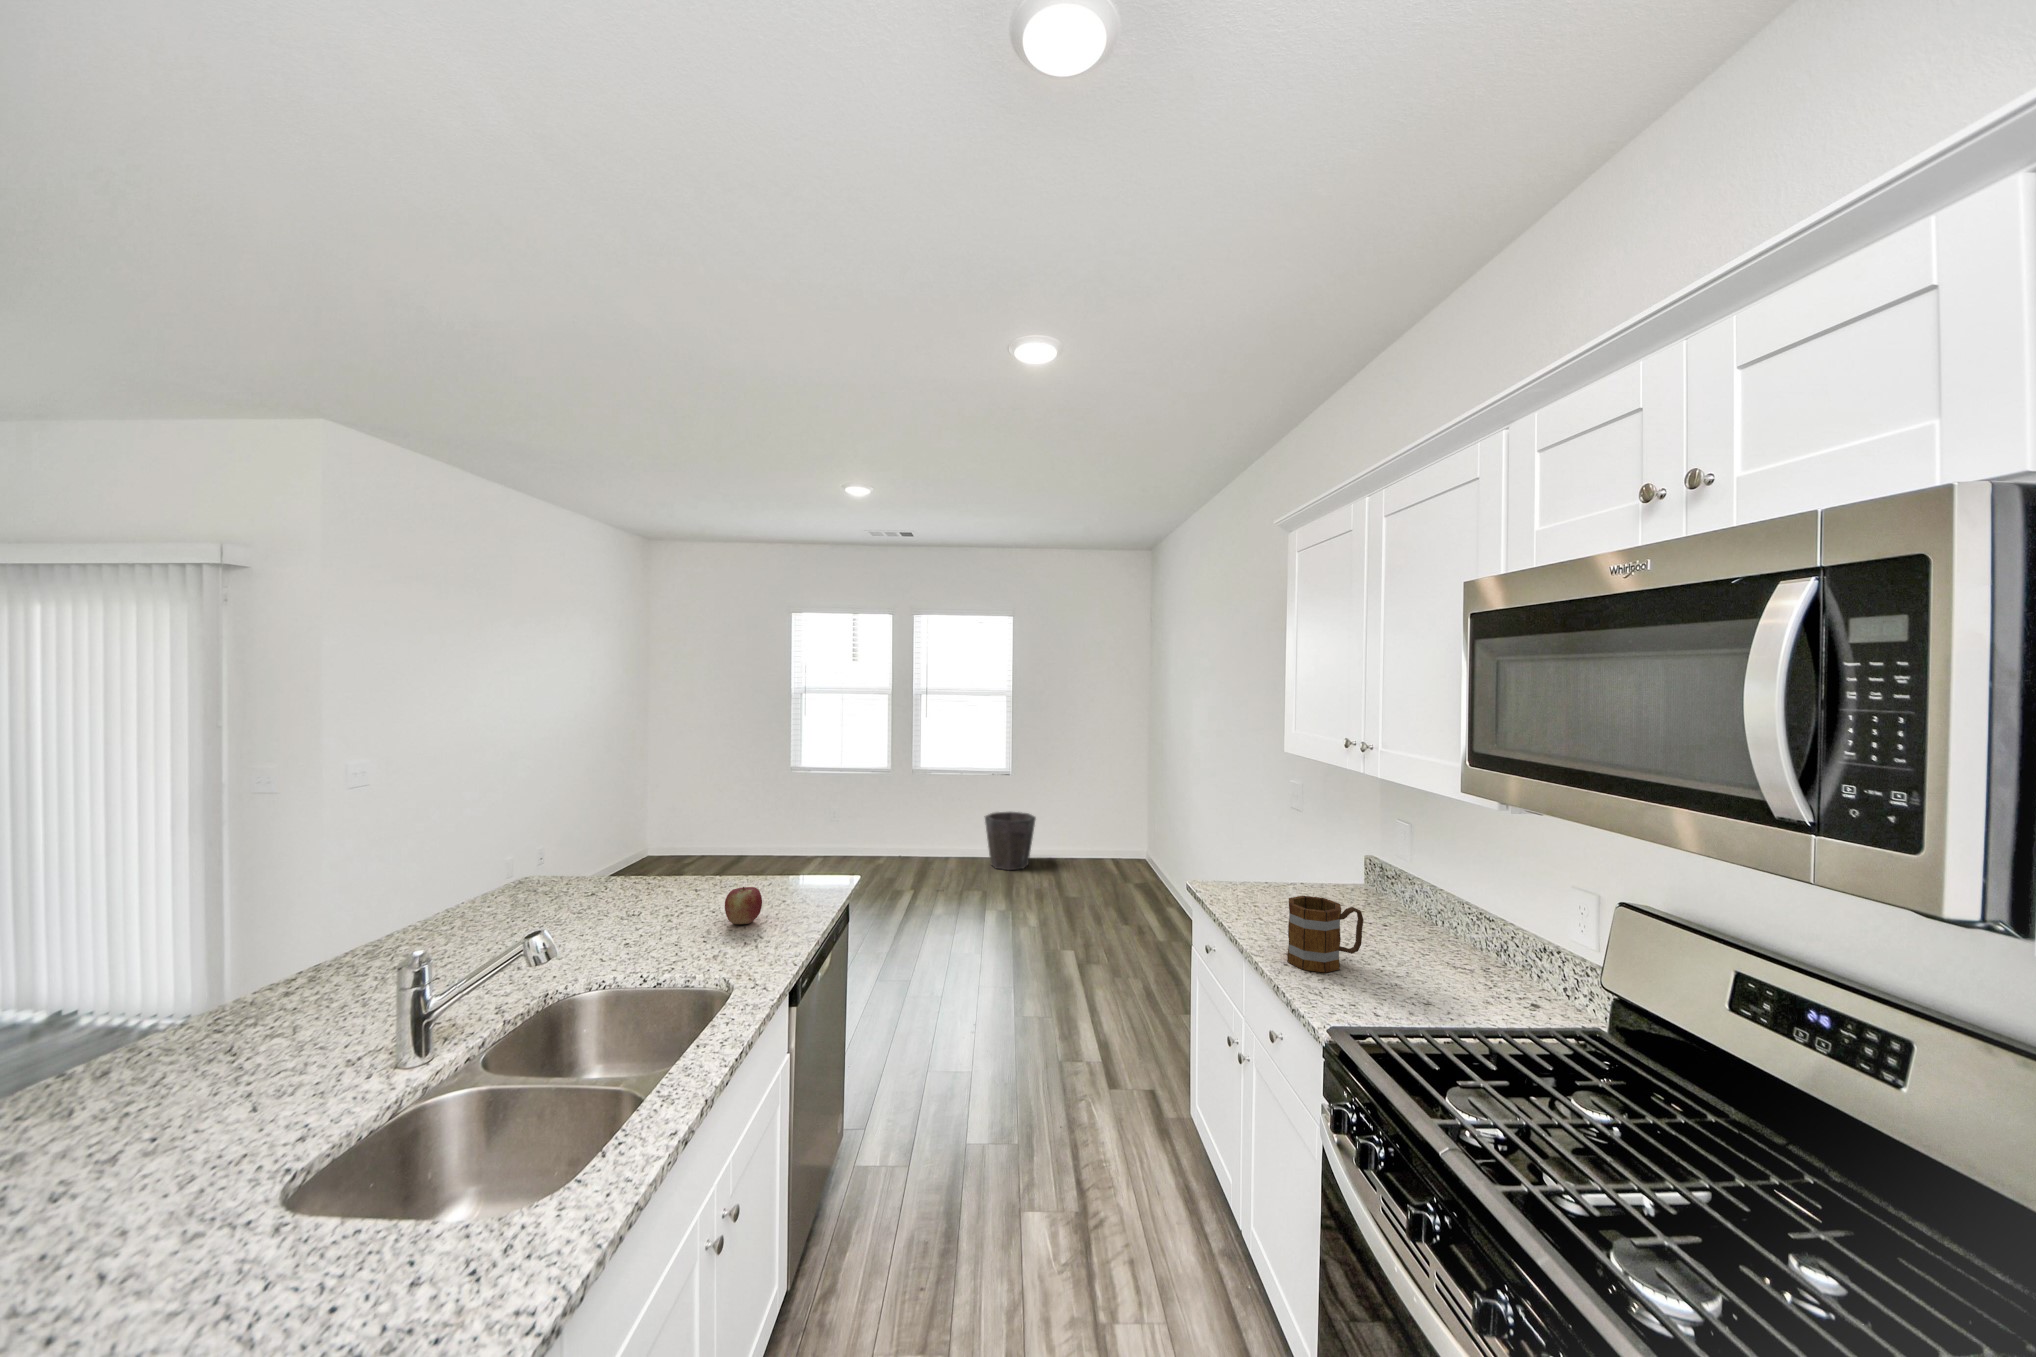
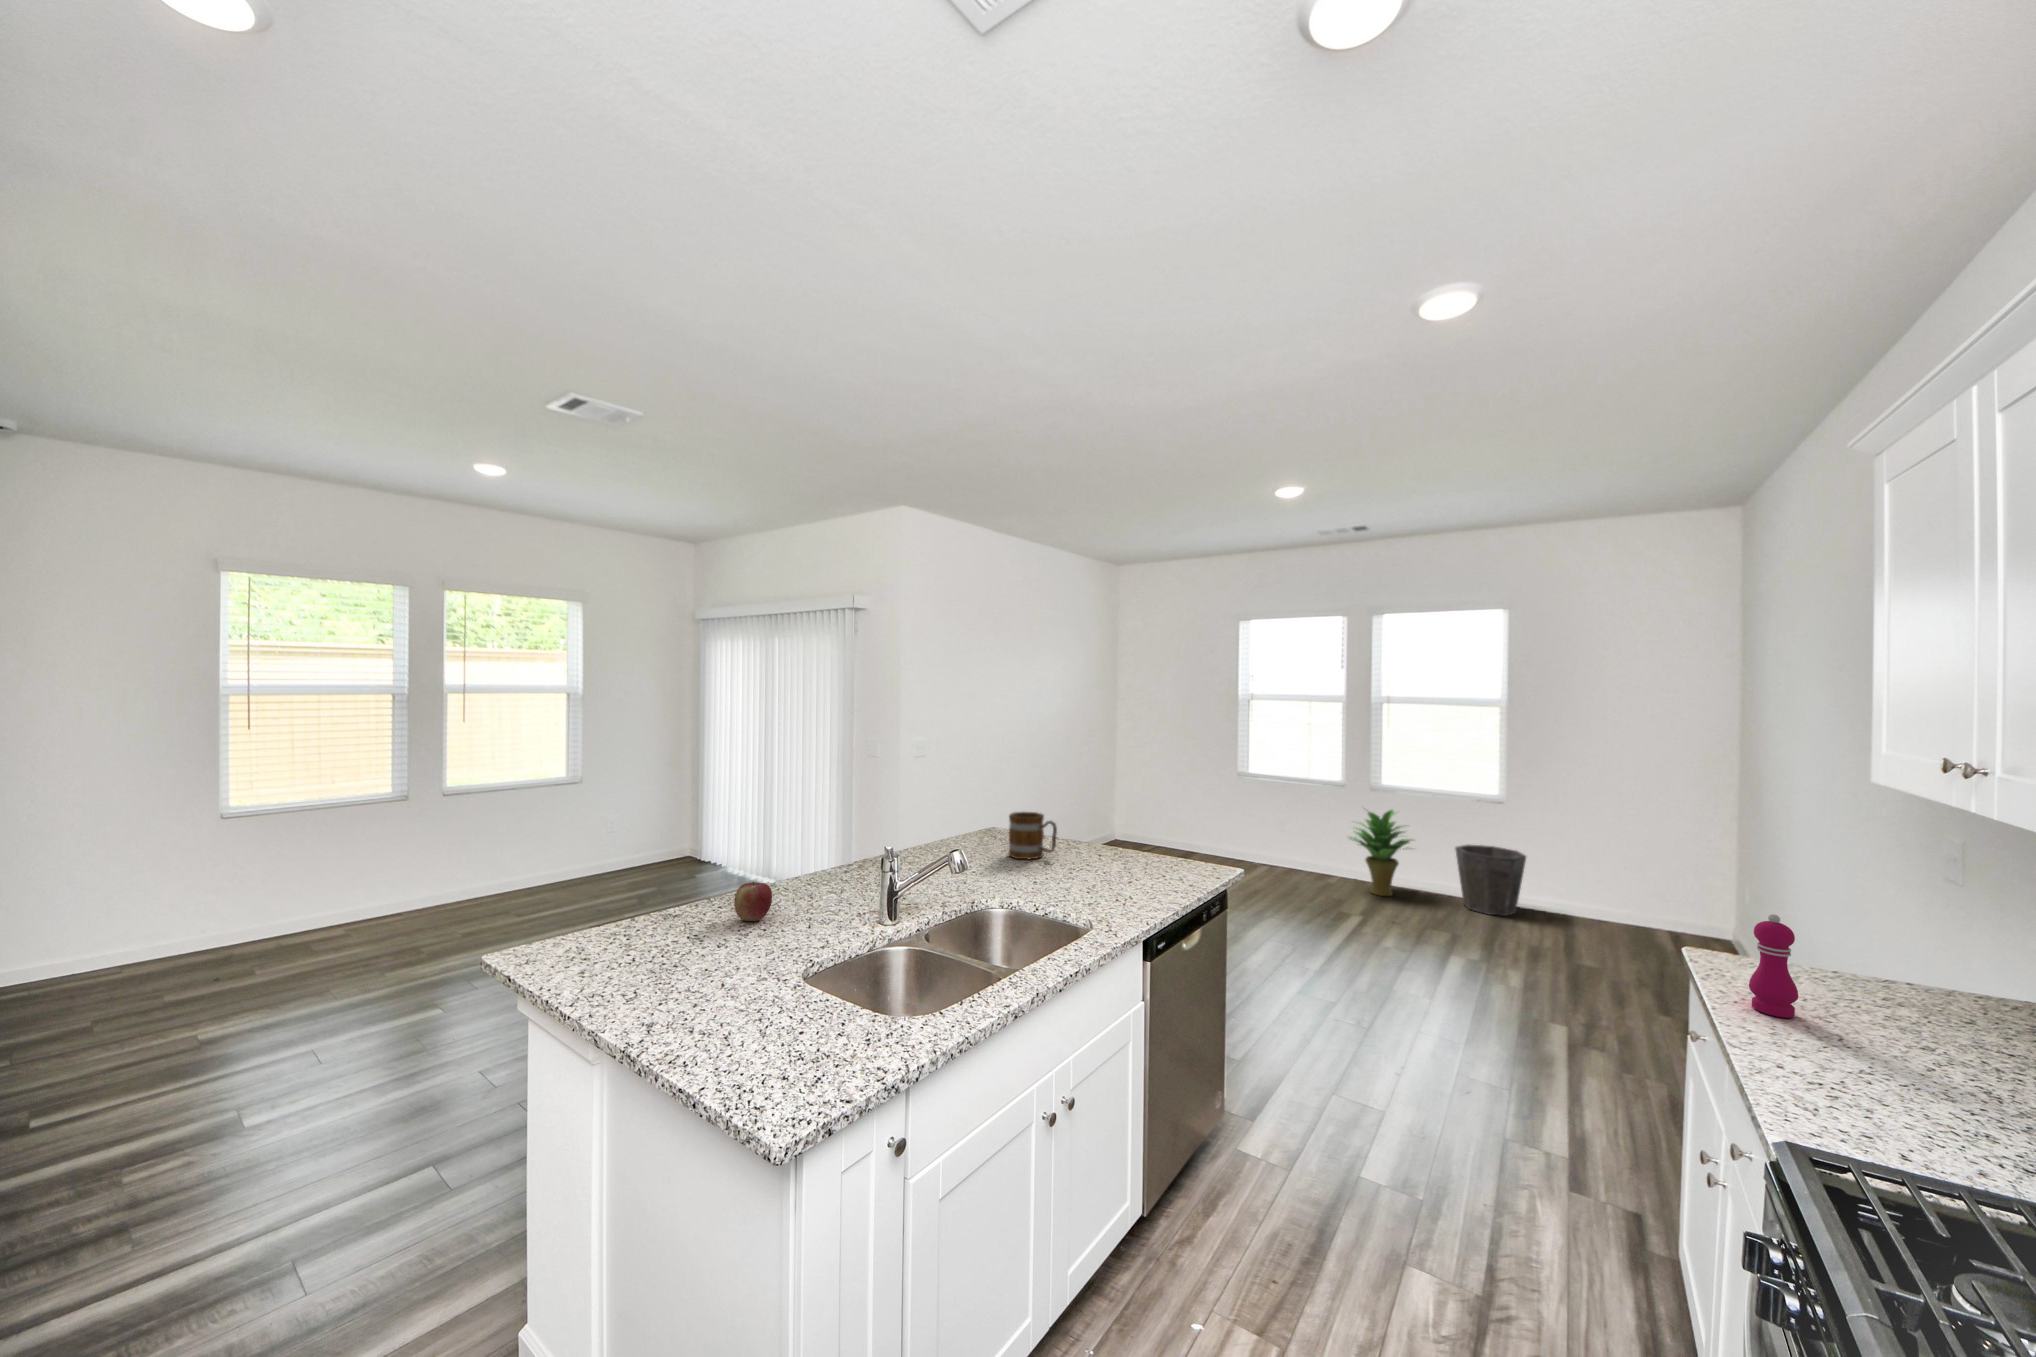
potted plant: none [897,789,956,869] -> present [1349,810,1411,896]
pepper mill: none [1249,858,1275,931] -> present [1749,914,1799,1018]
apple: present [725,887,762,924] -> present [734,882,772,921]
mug: present [1287,896,1364,973] -> present [1008,812,1057,859]

